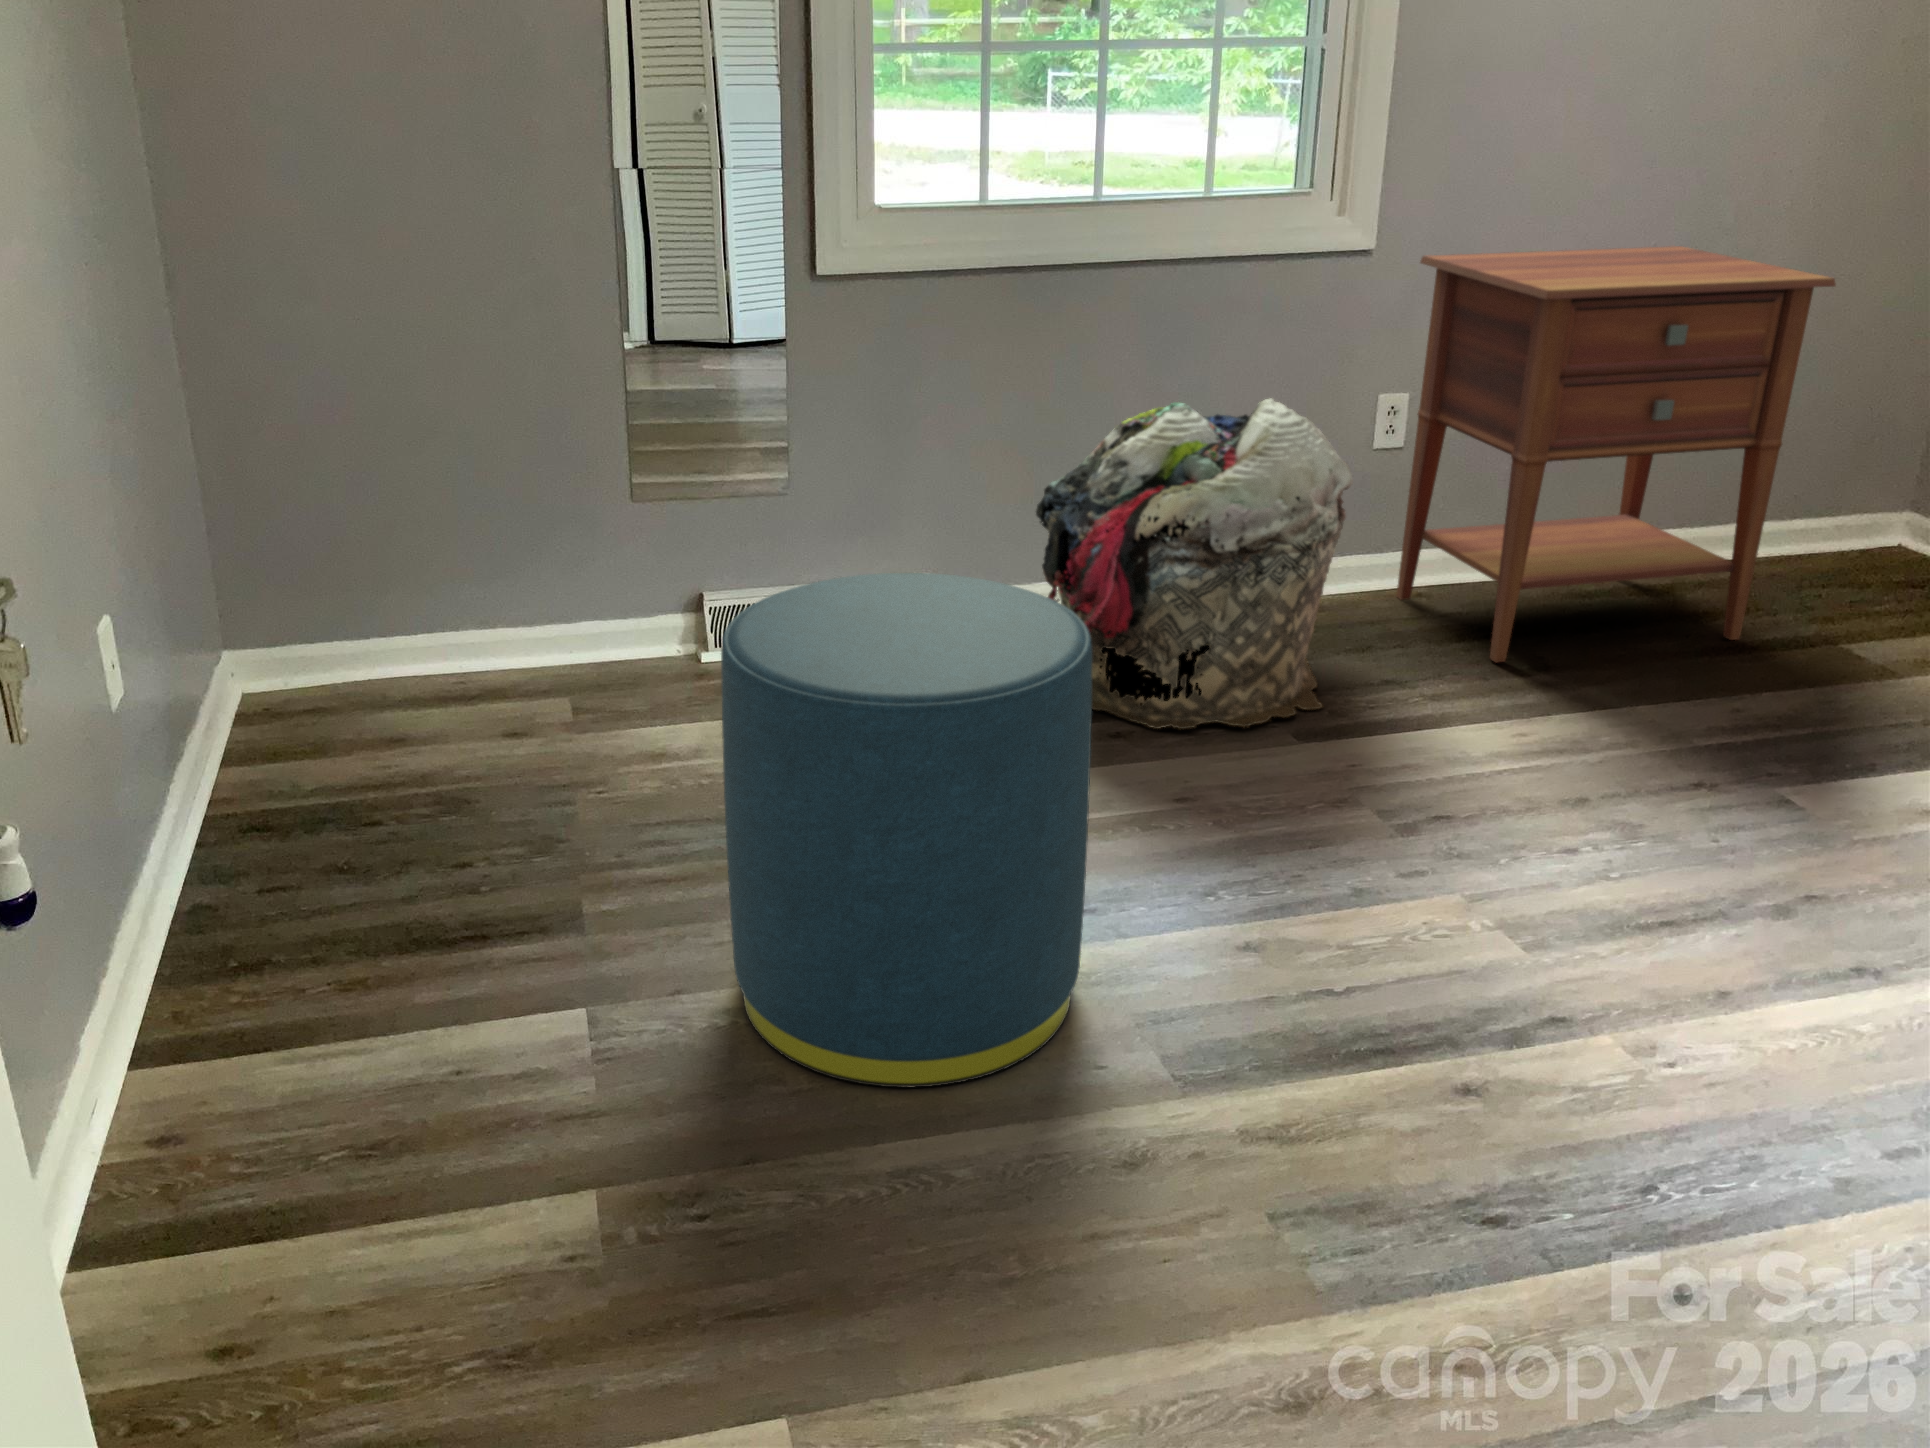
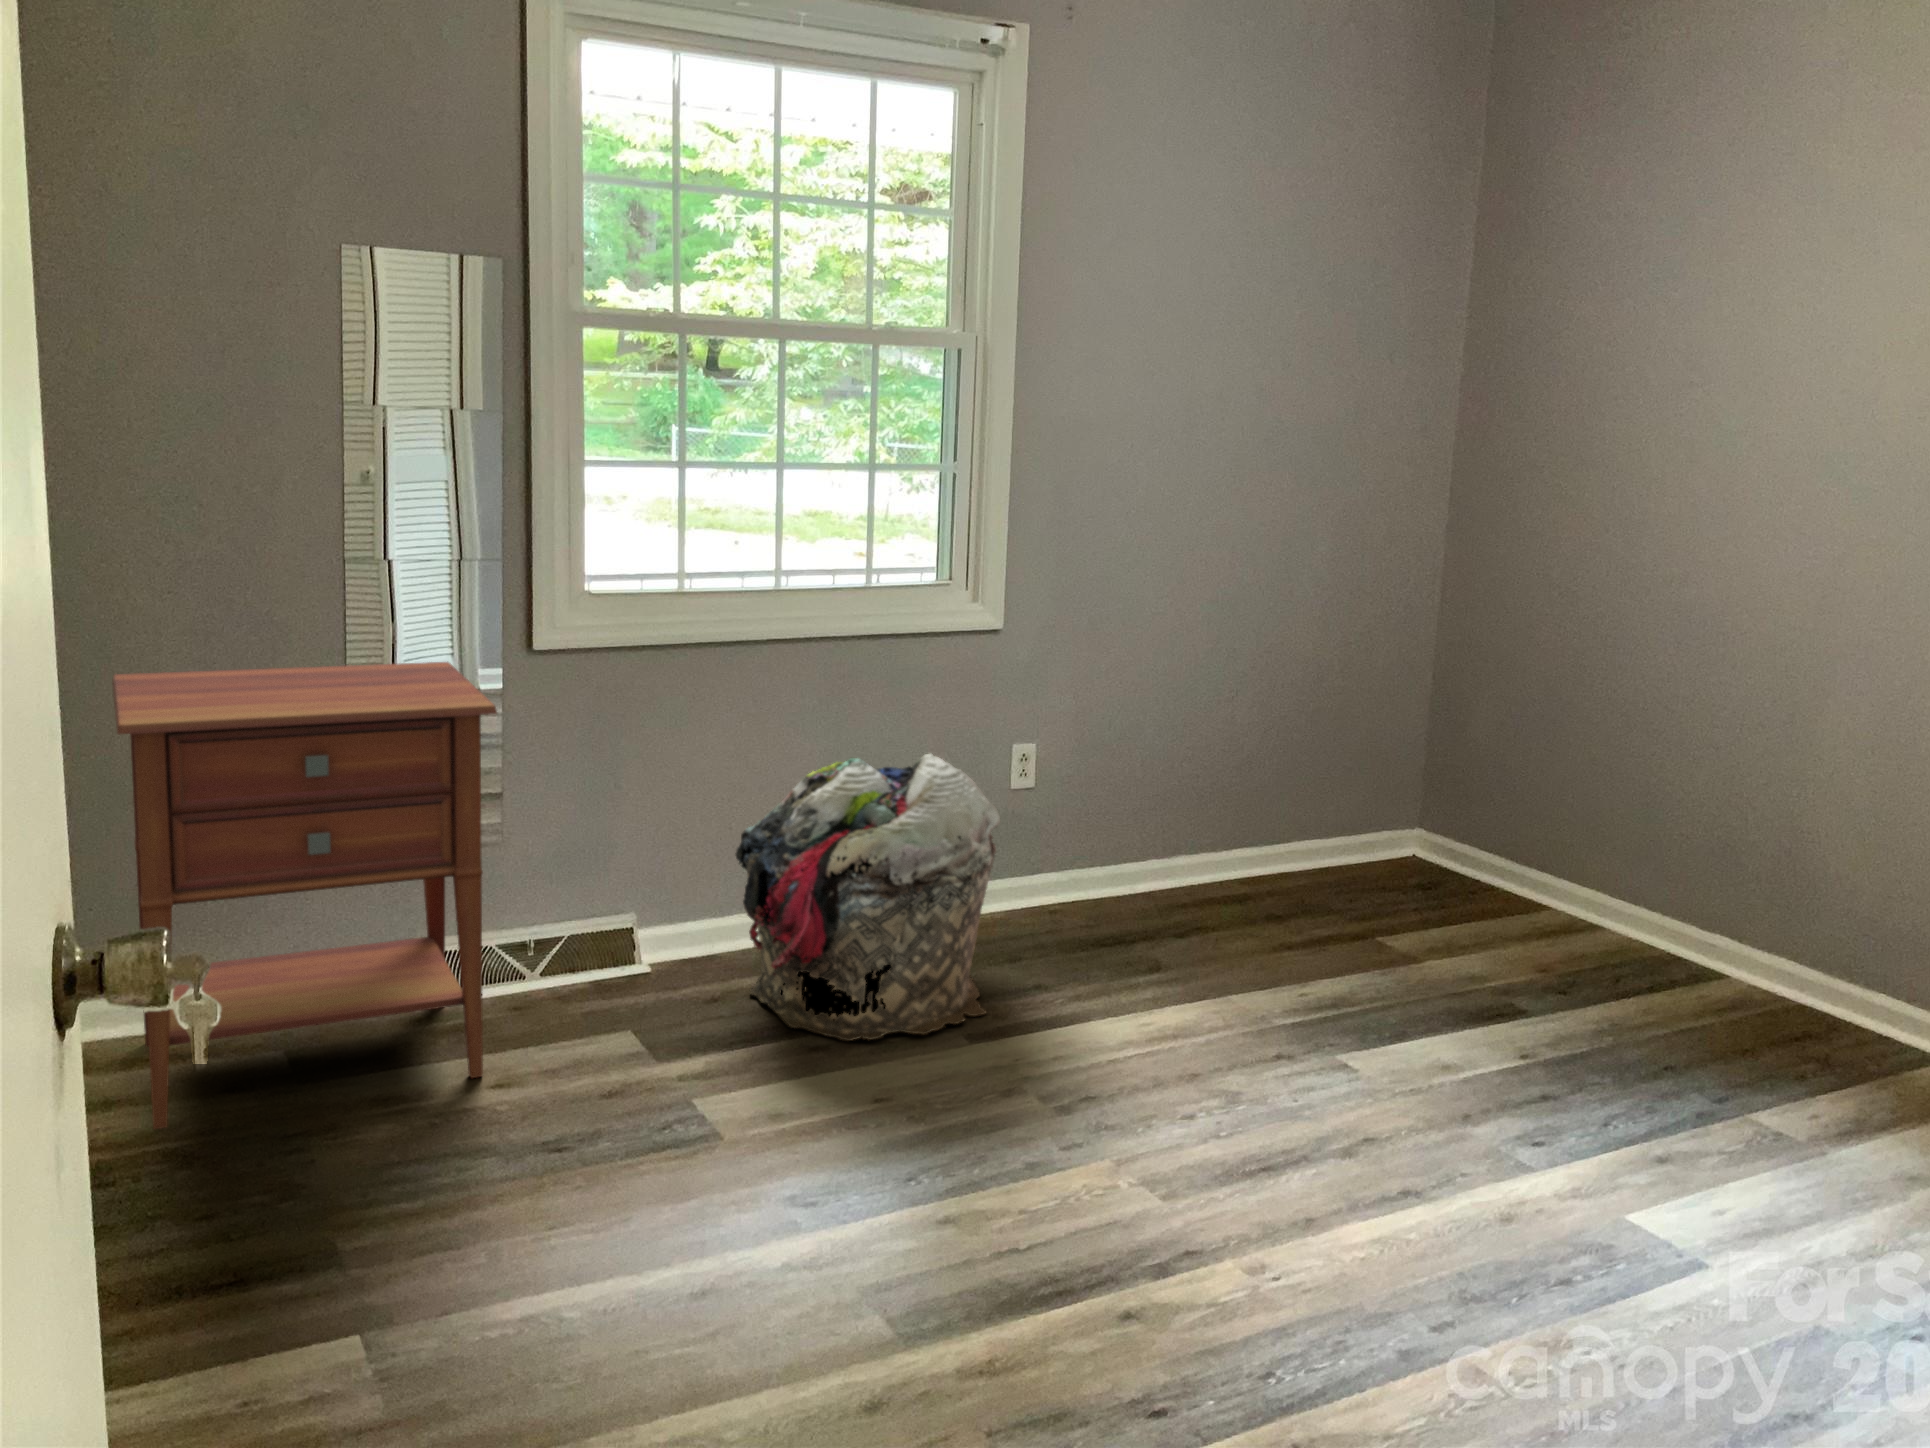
nightstand: present [1397,246,1835,663] -> present [112,662,497,1129]
ottoman: present [721,573,1092,1087] -> none [499,916,818,1374]

